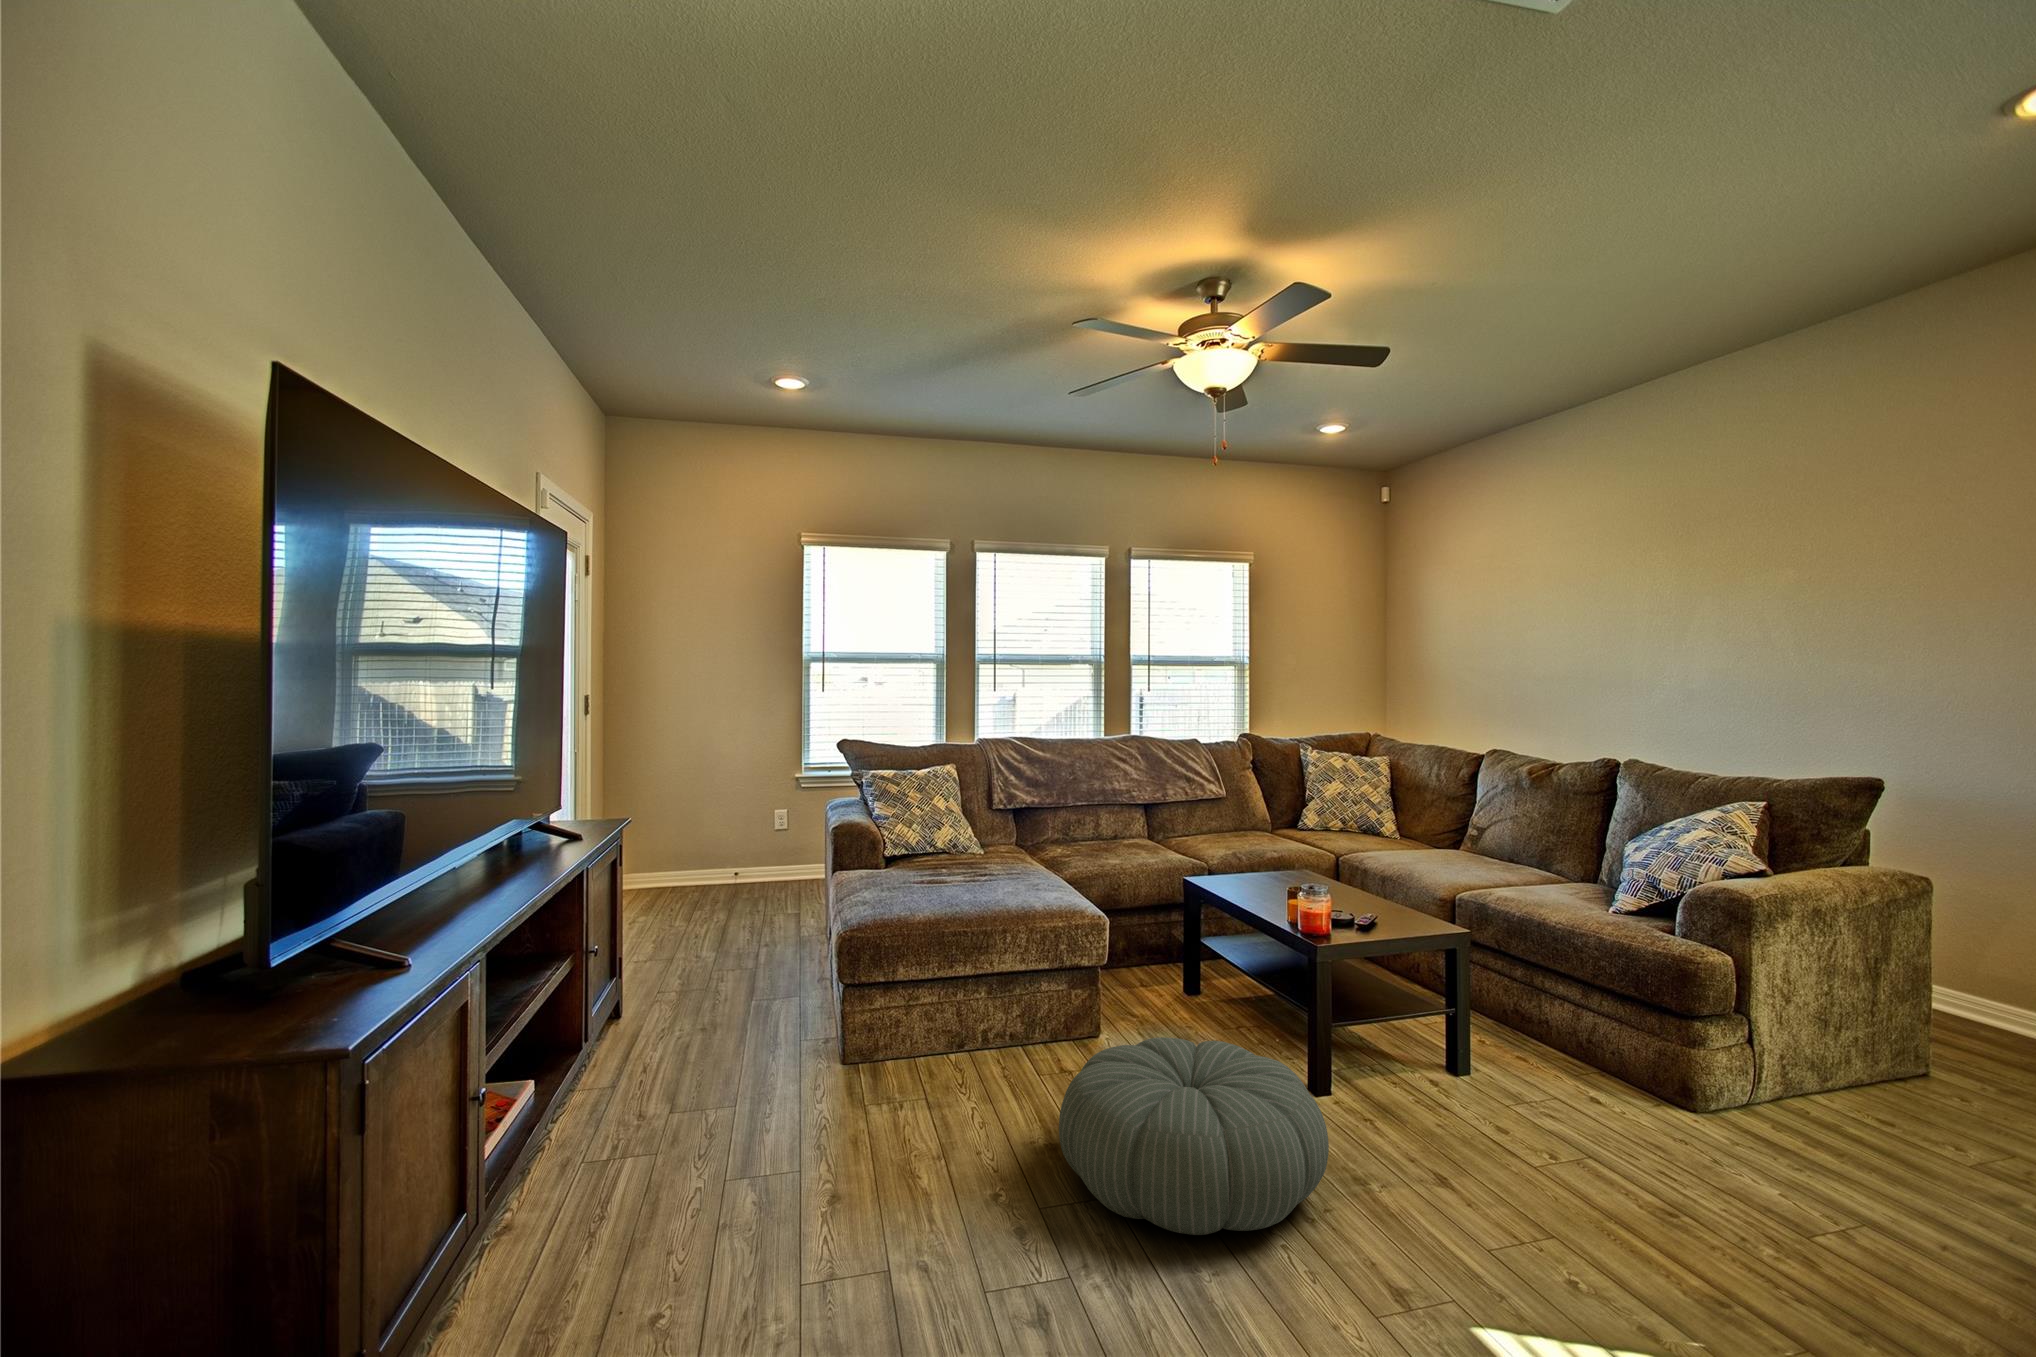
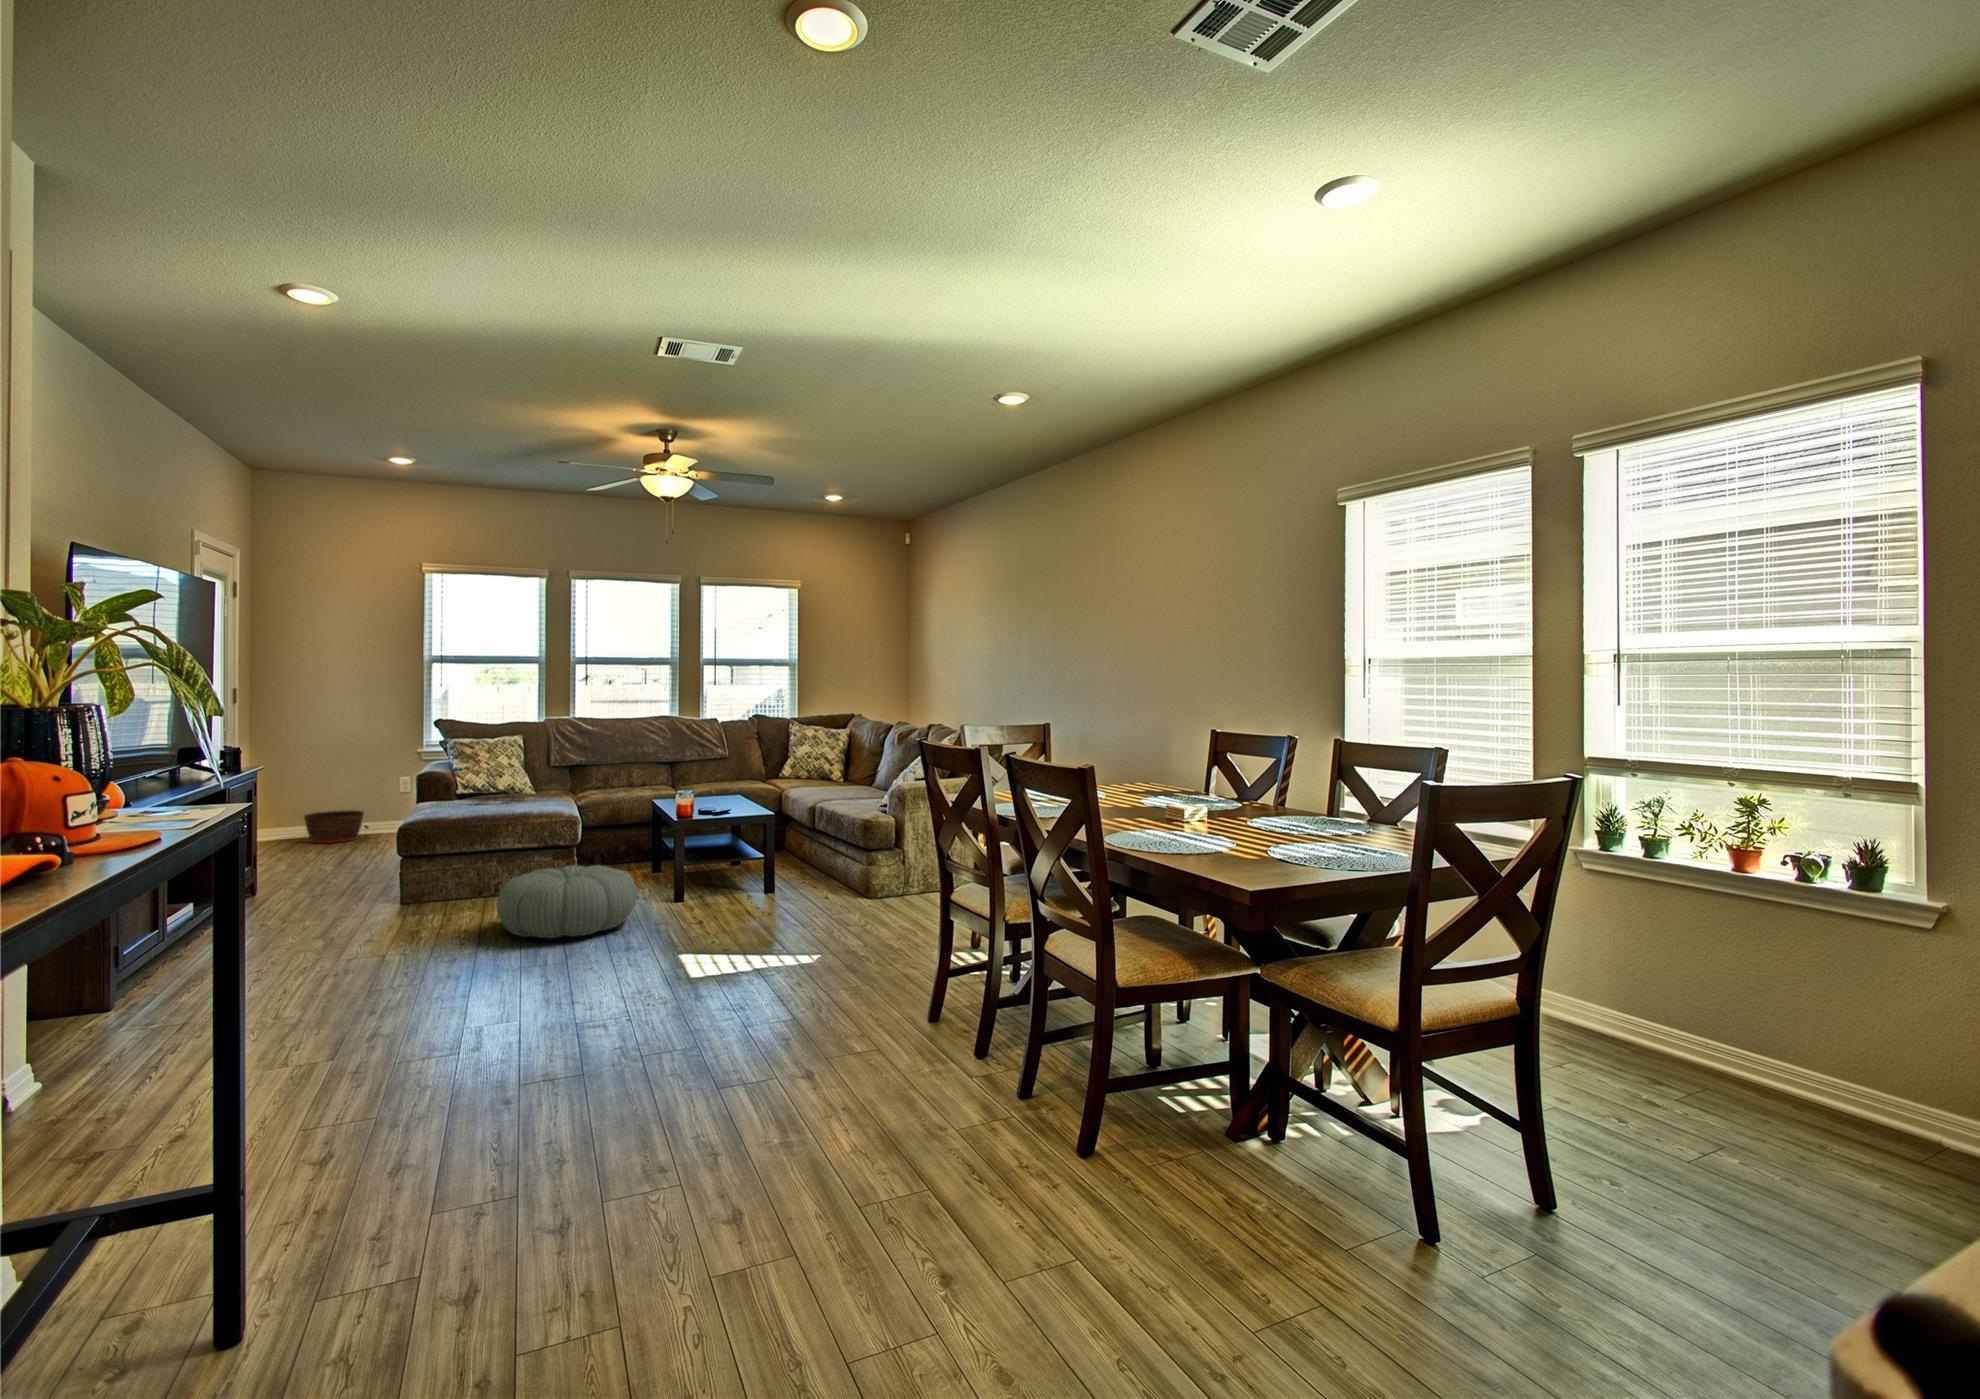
basket: none [669,857,738,903] -> present [304,810,364,843]

